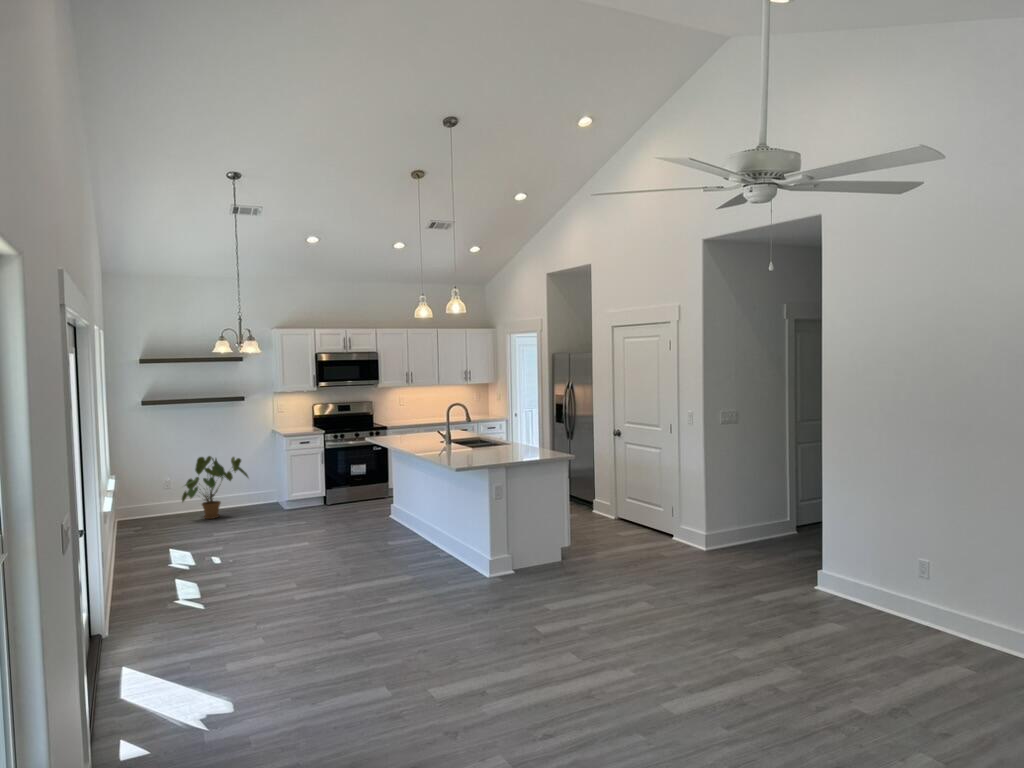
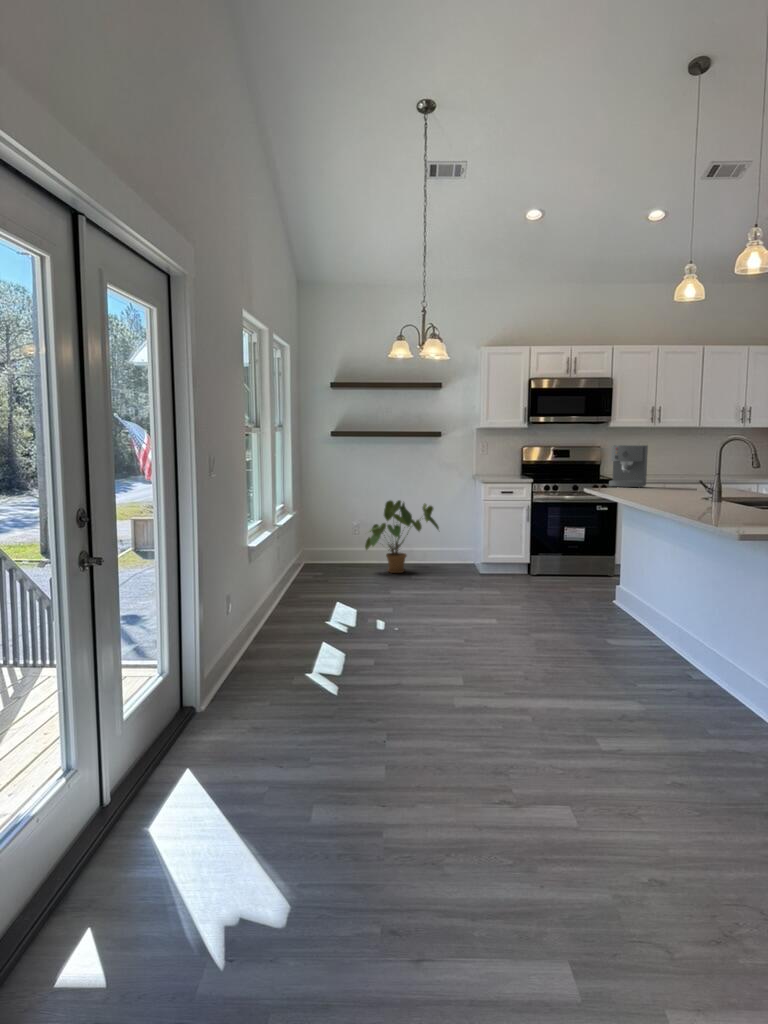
coffee maker: none [381,401,407,433] -> present [609,445,648,488]

